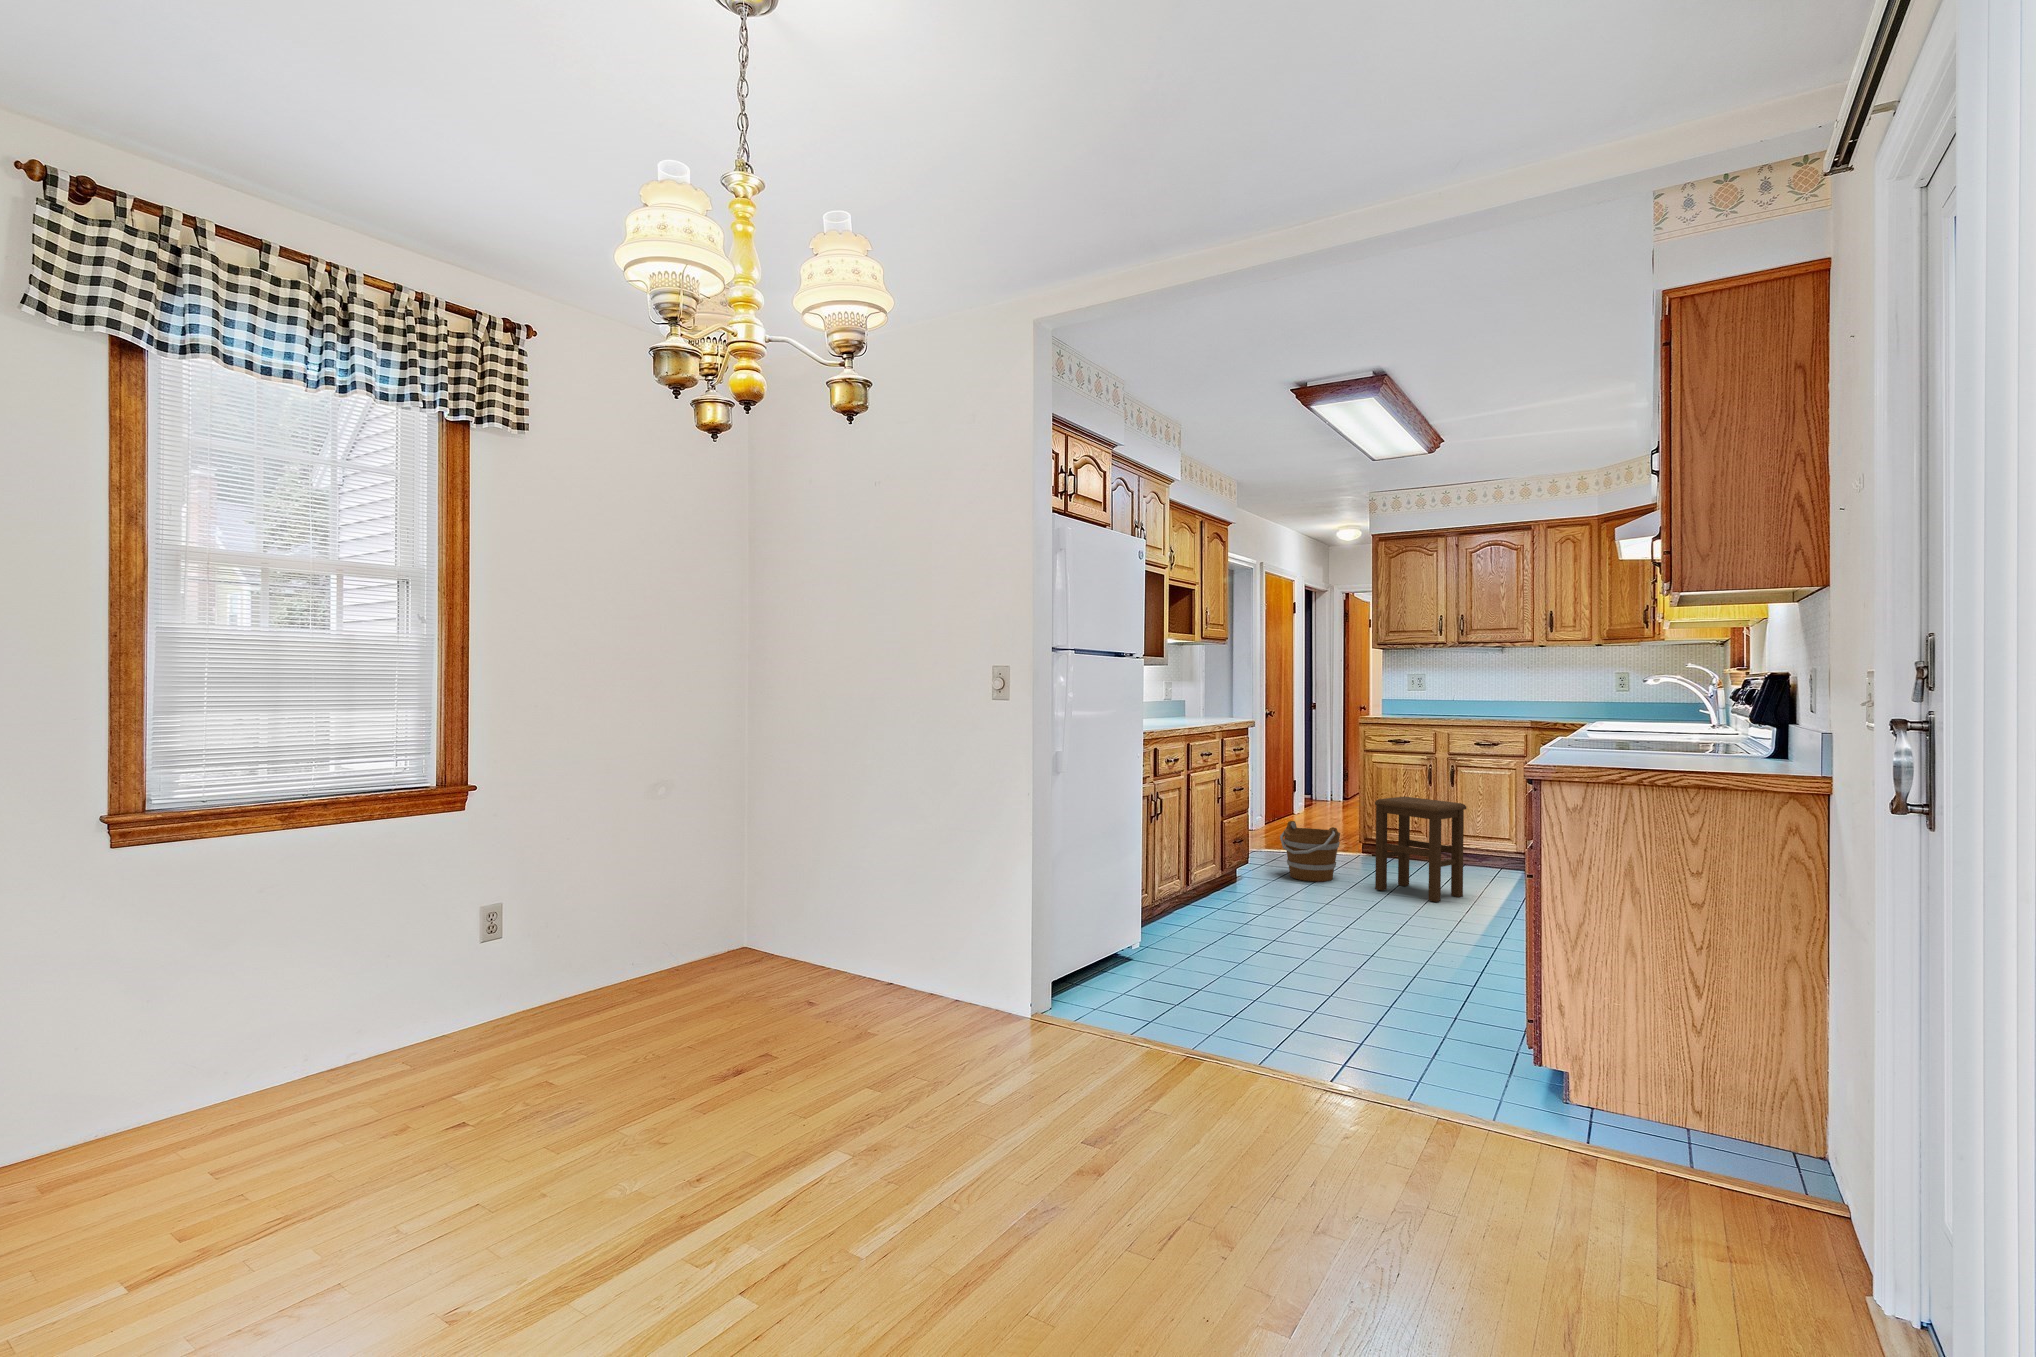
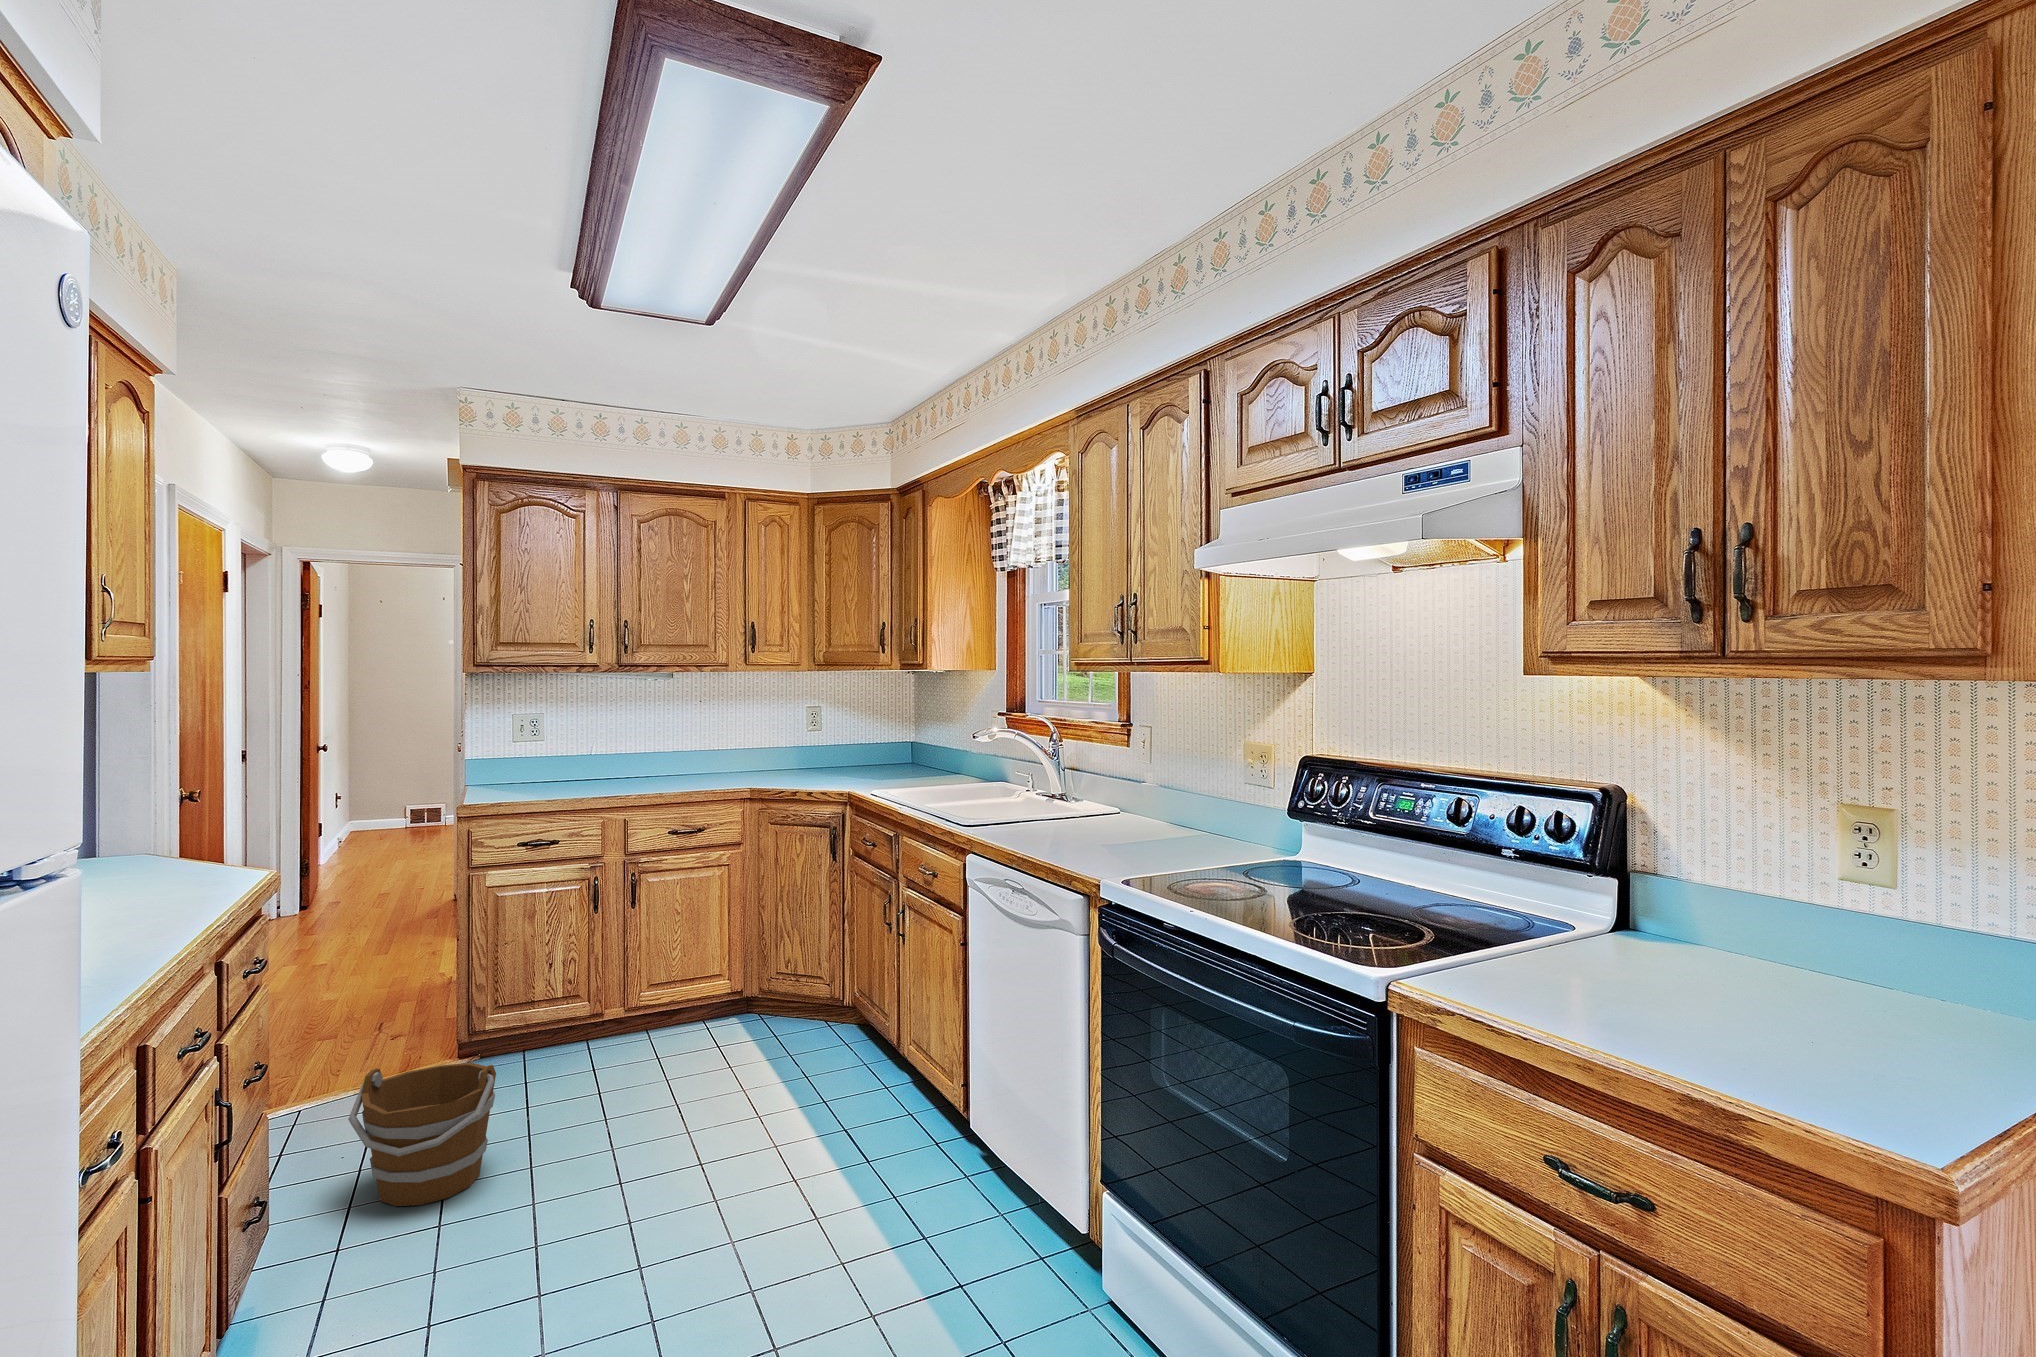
stool: present [1375,797,1466,902] -> none [590,963,745,1171]

